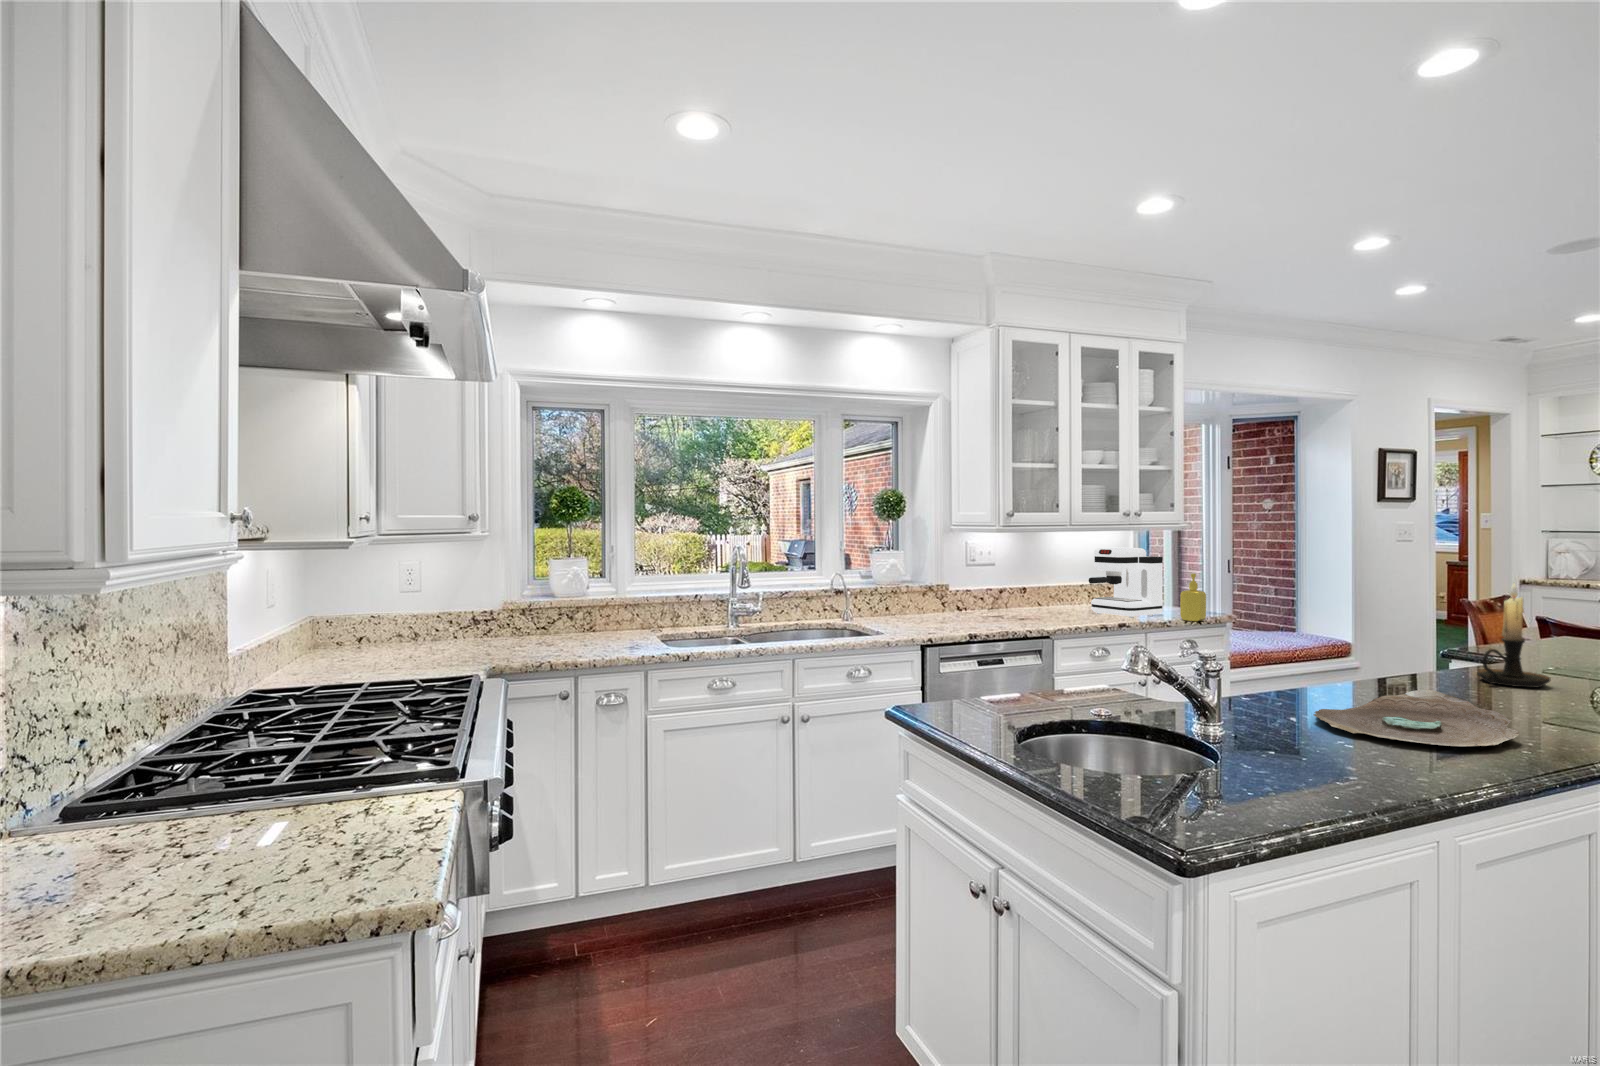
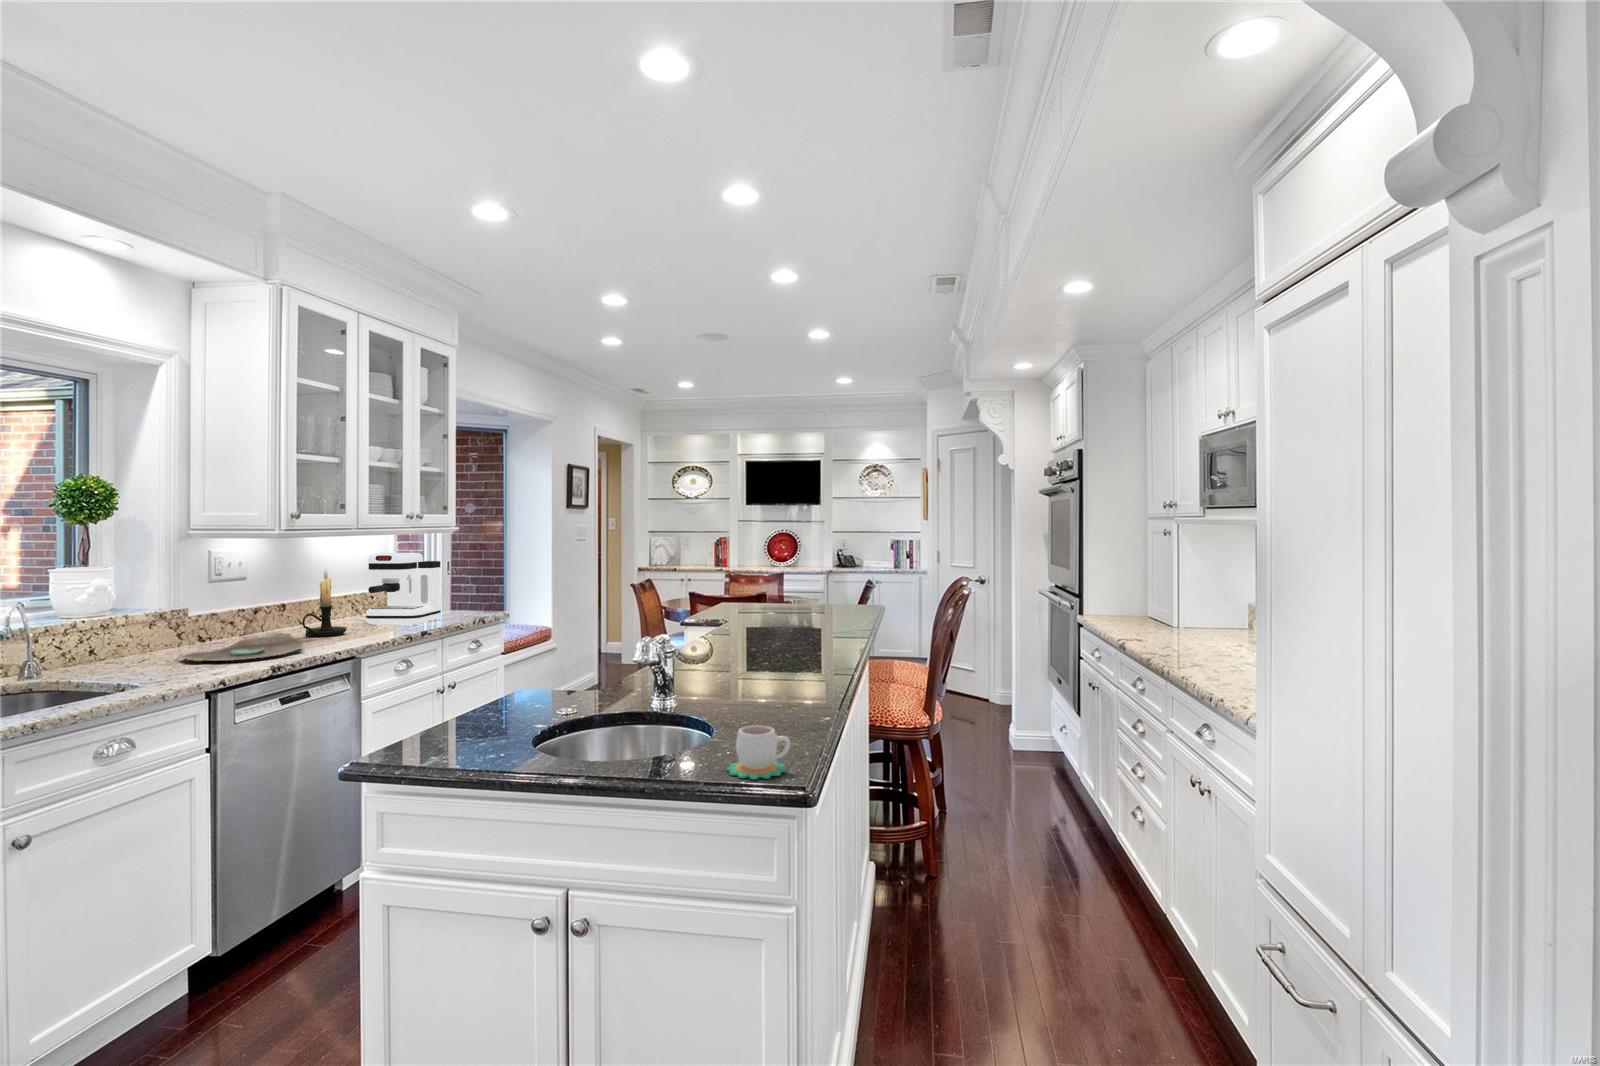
soap dispenser: present [1180,574,1206,621] -> none [463,576,486,622]
candle holder: present [1477,584,1551,687] -> present [302,569,346,637]
decorative bowl: present [1314,690,1519,746] -> present [182,632,304,661]
mug: none [1131,757,1211,826] -> present [727,726,790,780]

